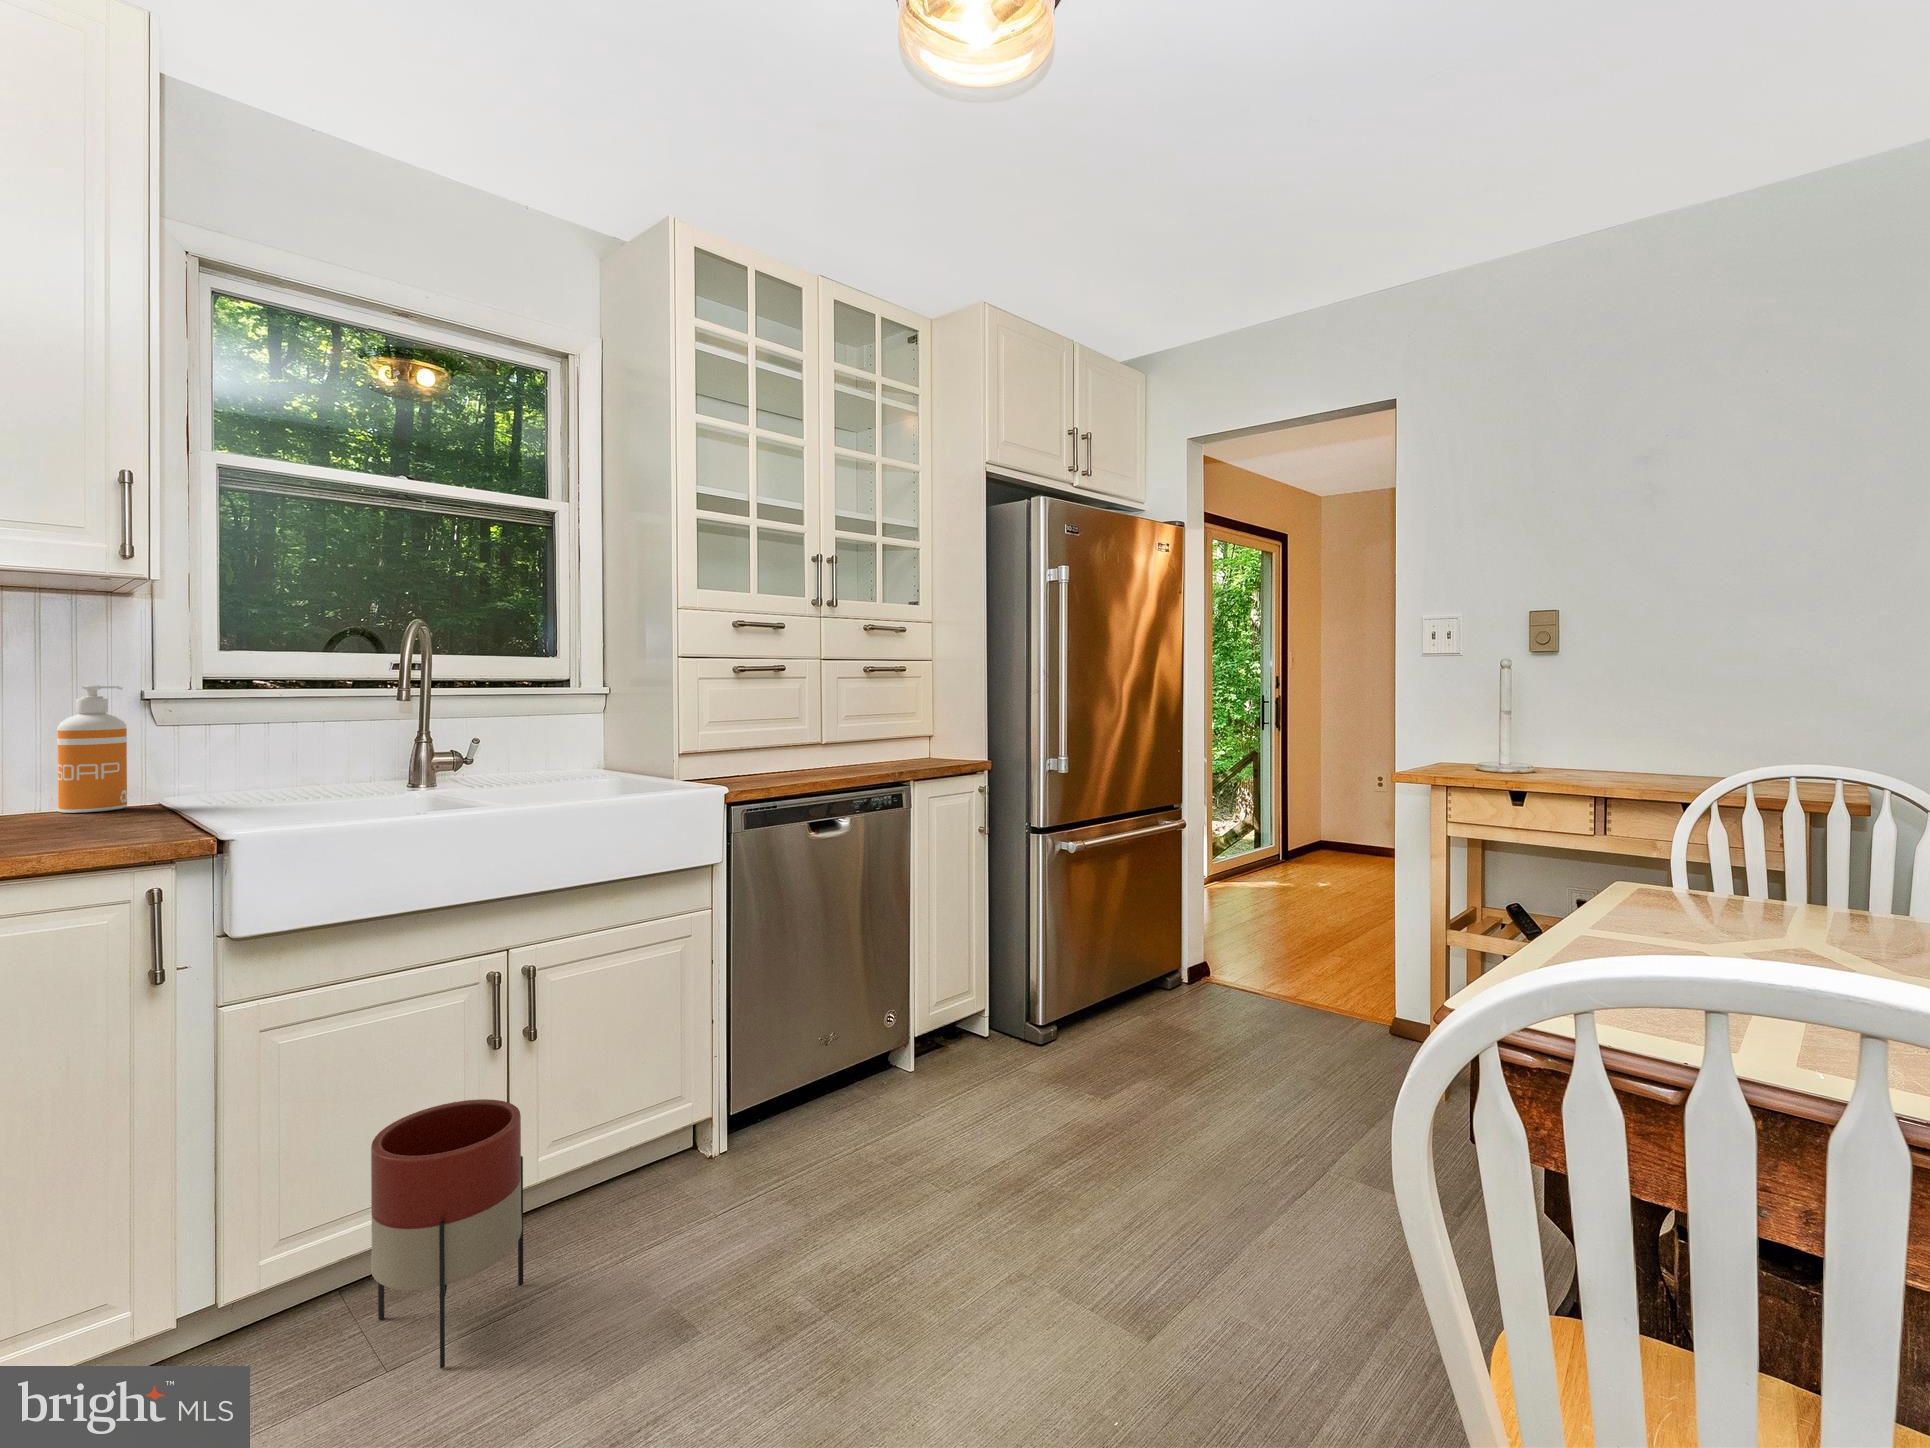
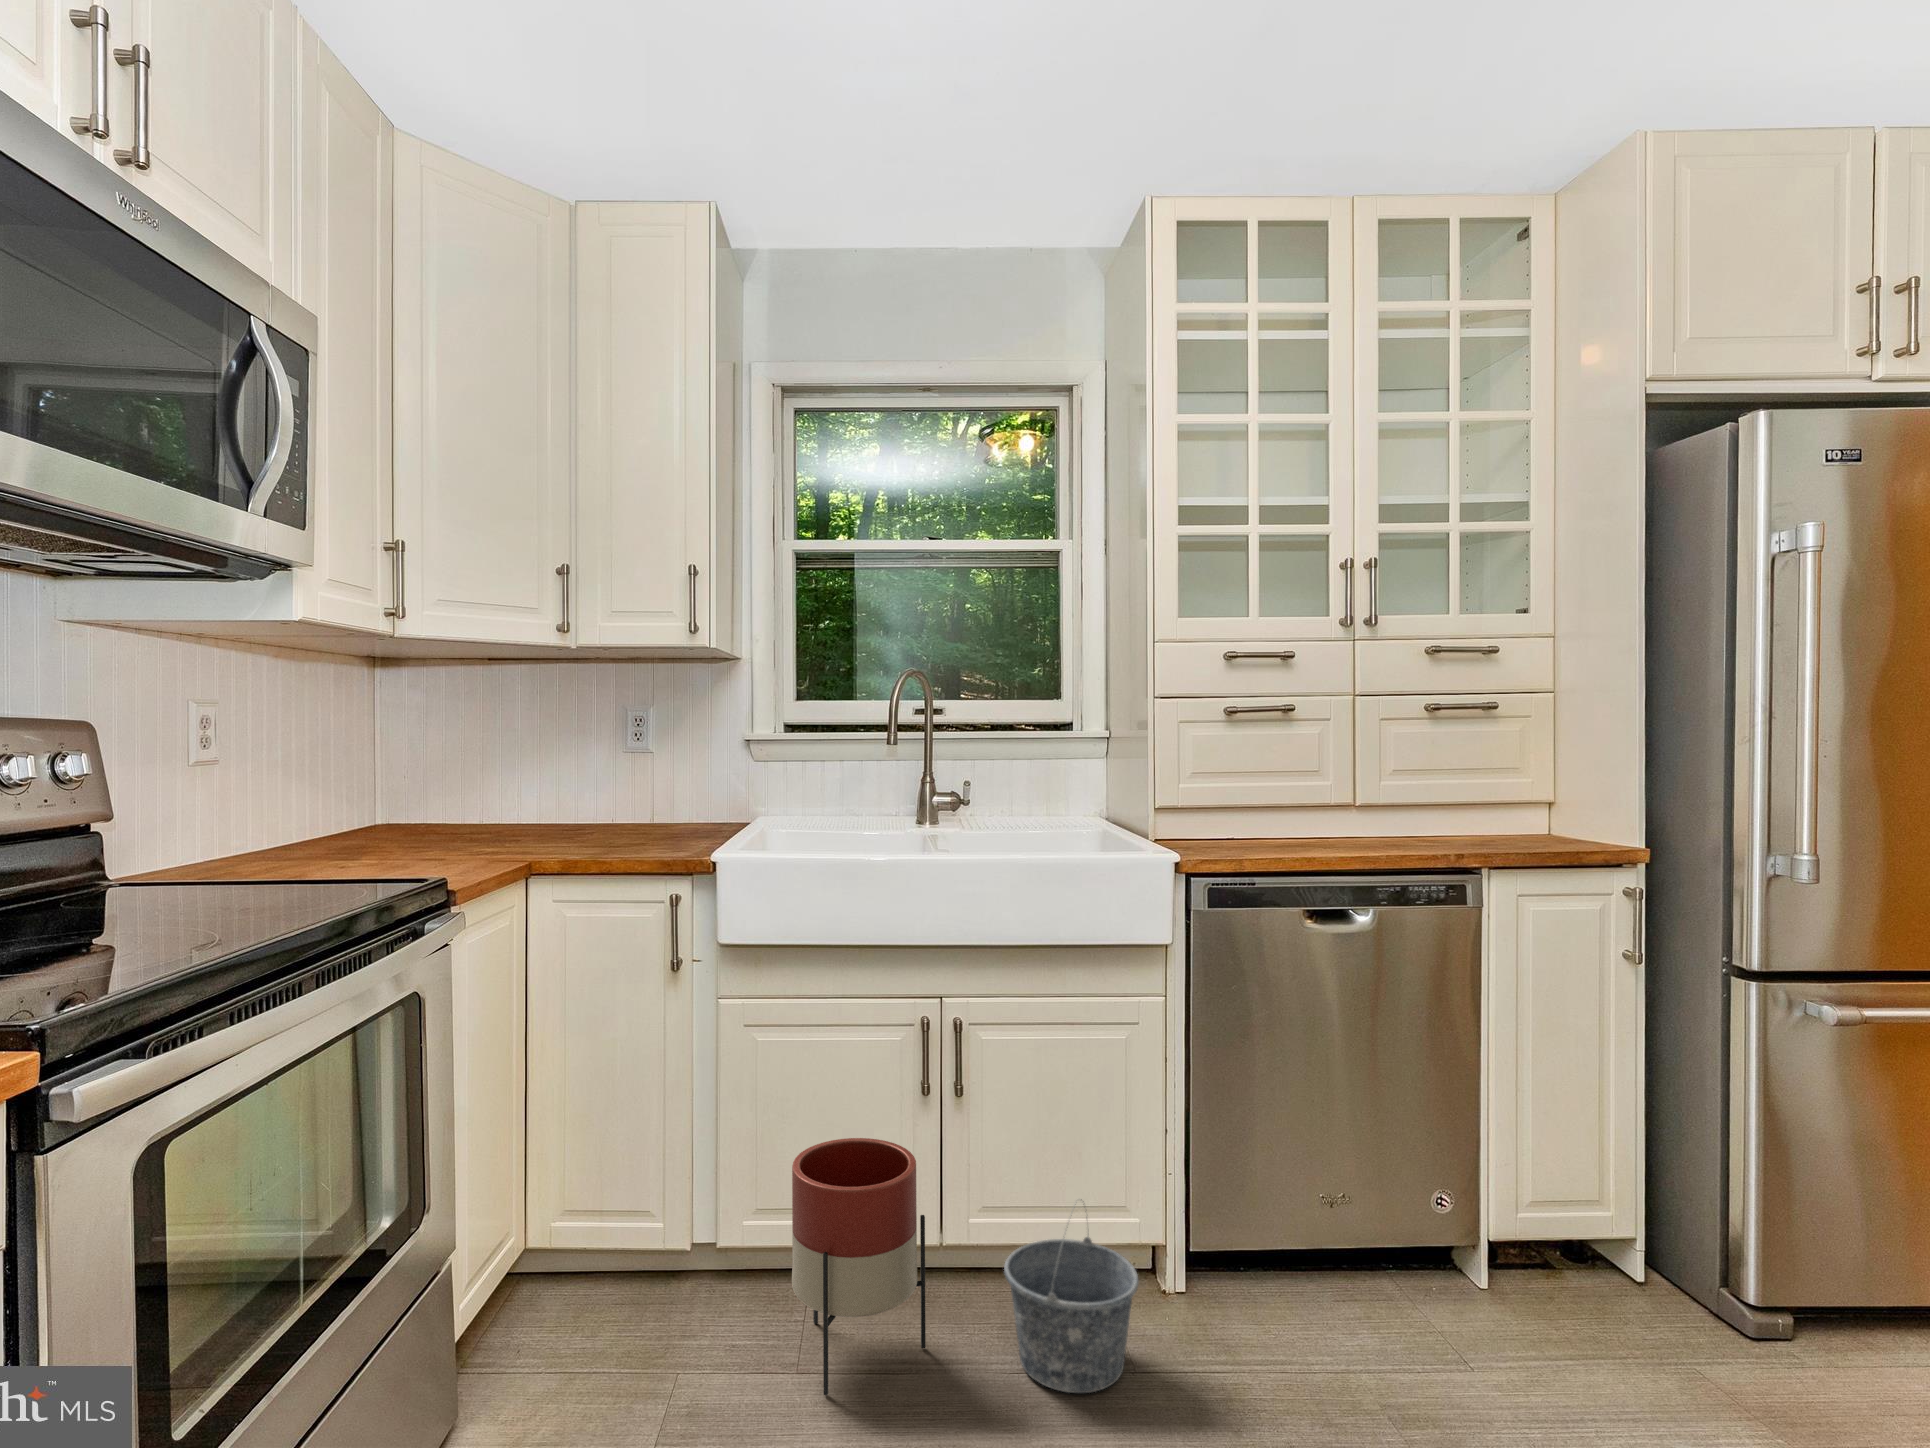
soap dispenser: present [57,685,127,813] -> none [682,726,722,826]
bucket: none [603,1090,728,1259] -> present [1004,1199,1139,1393]

